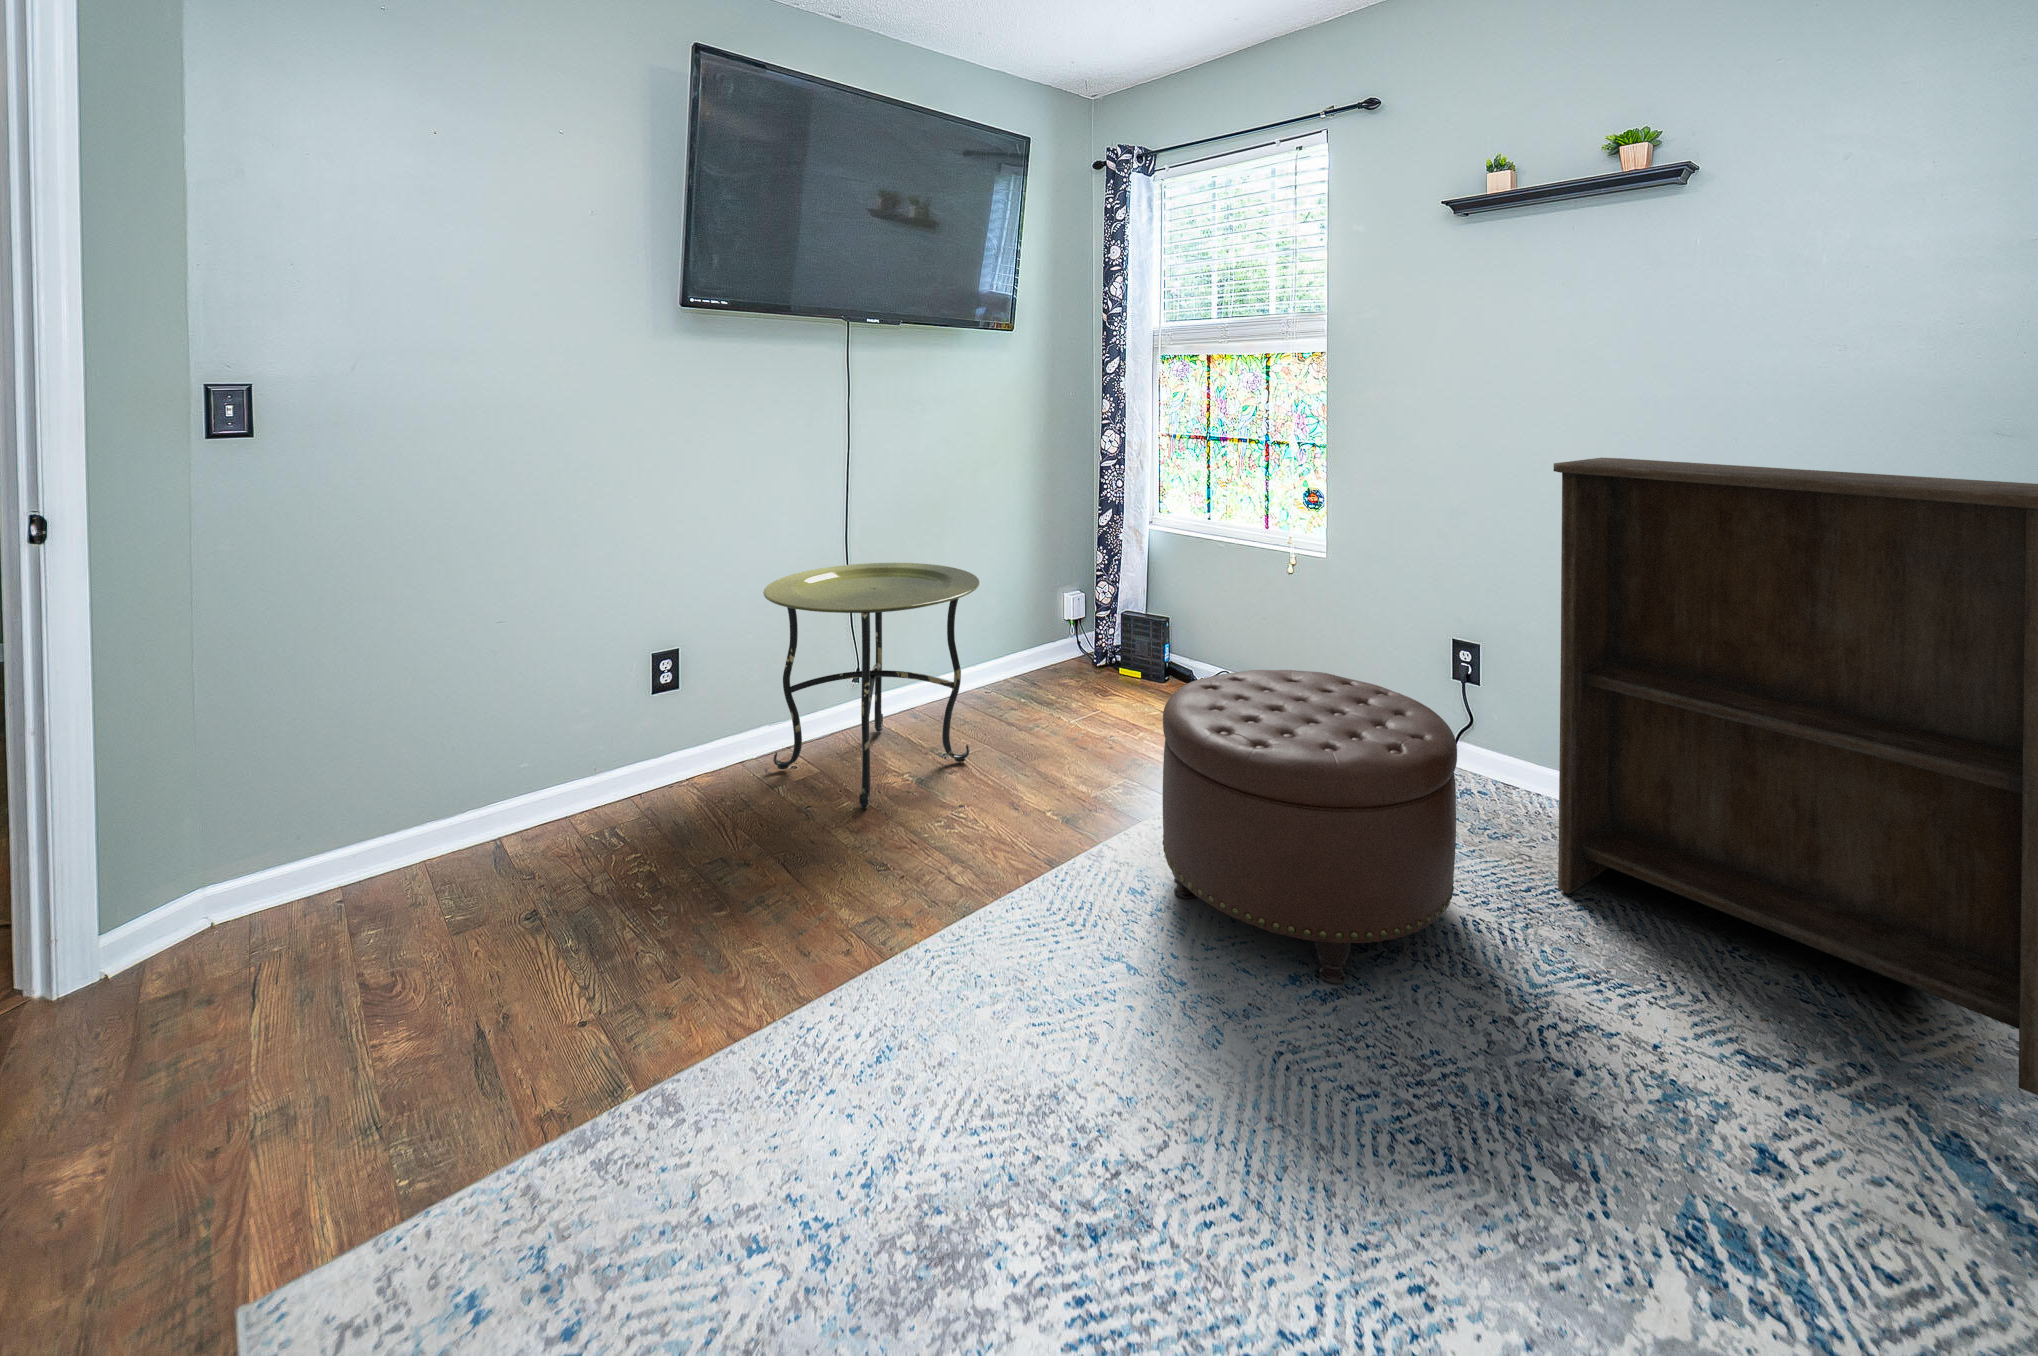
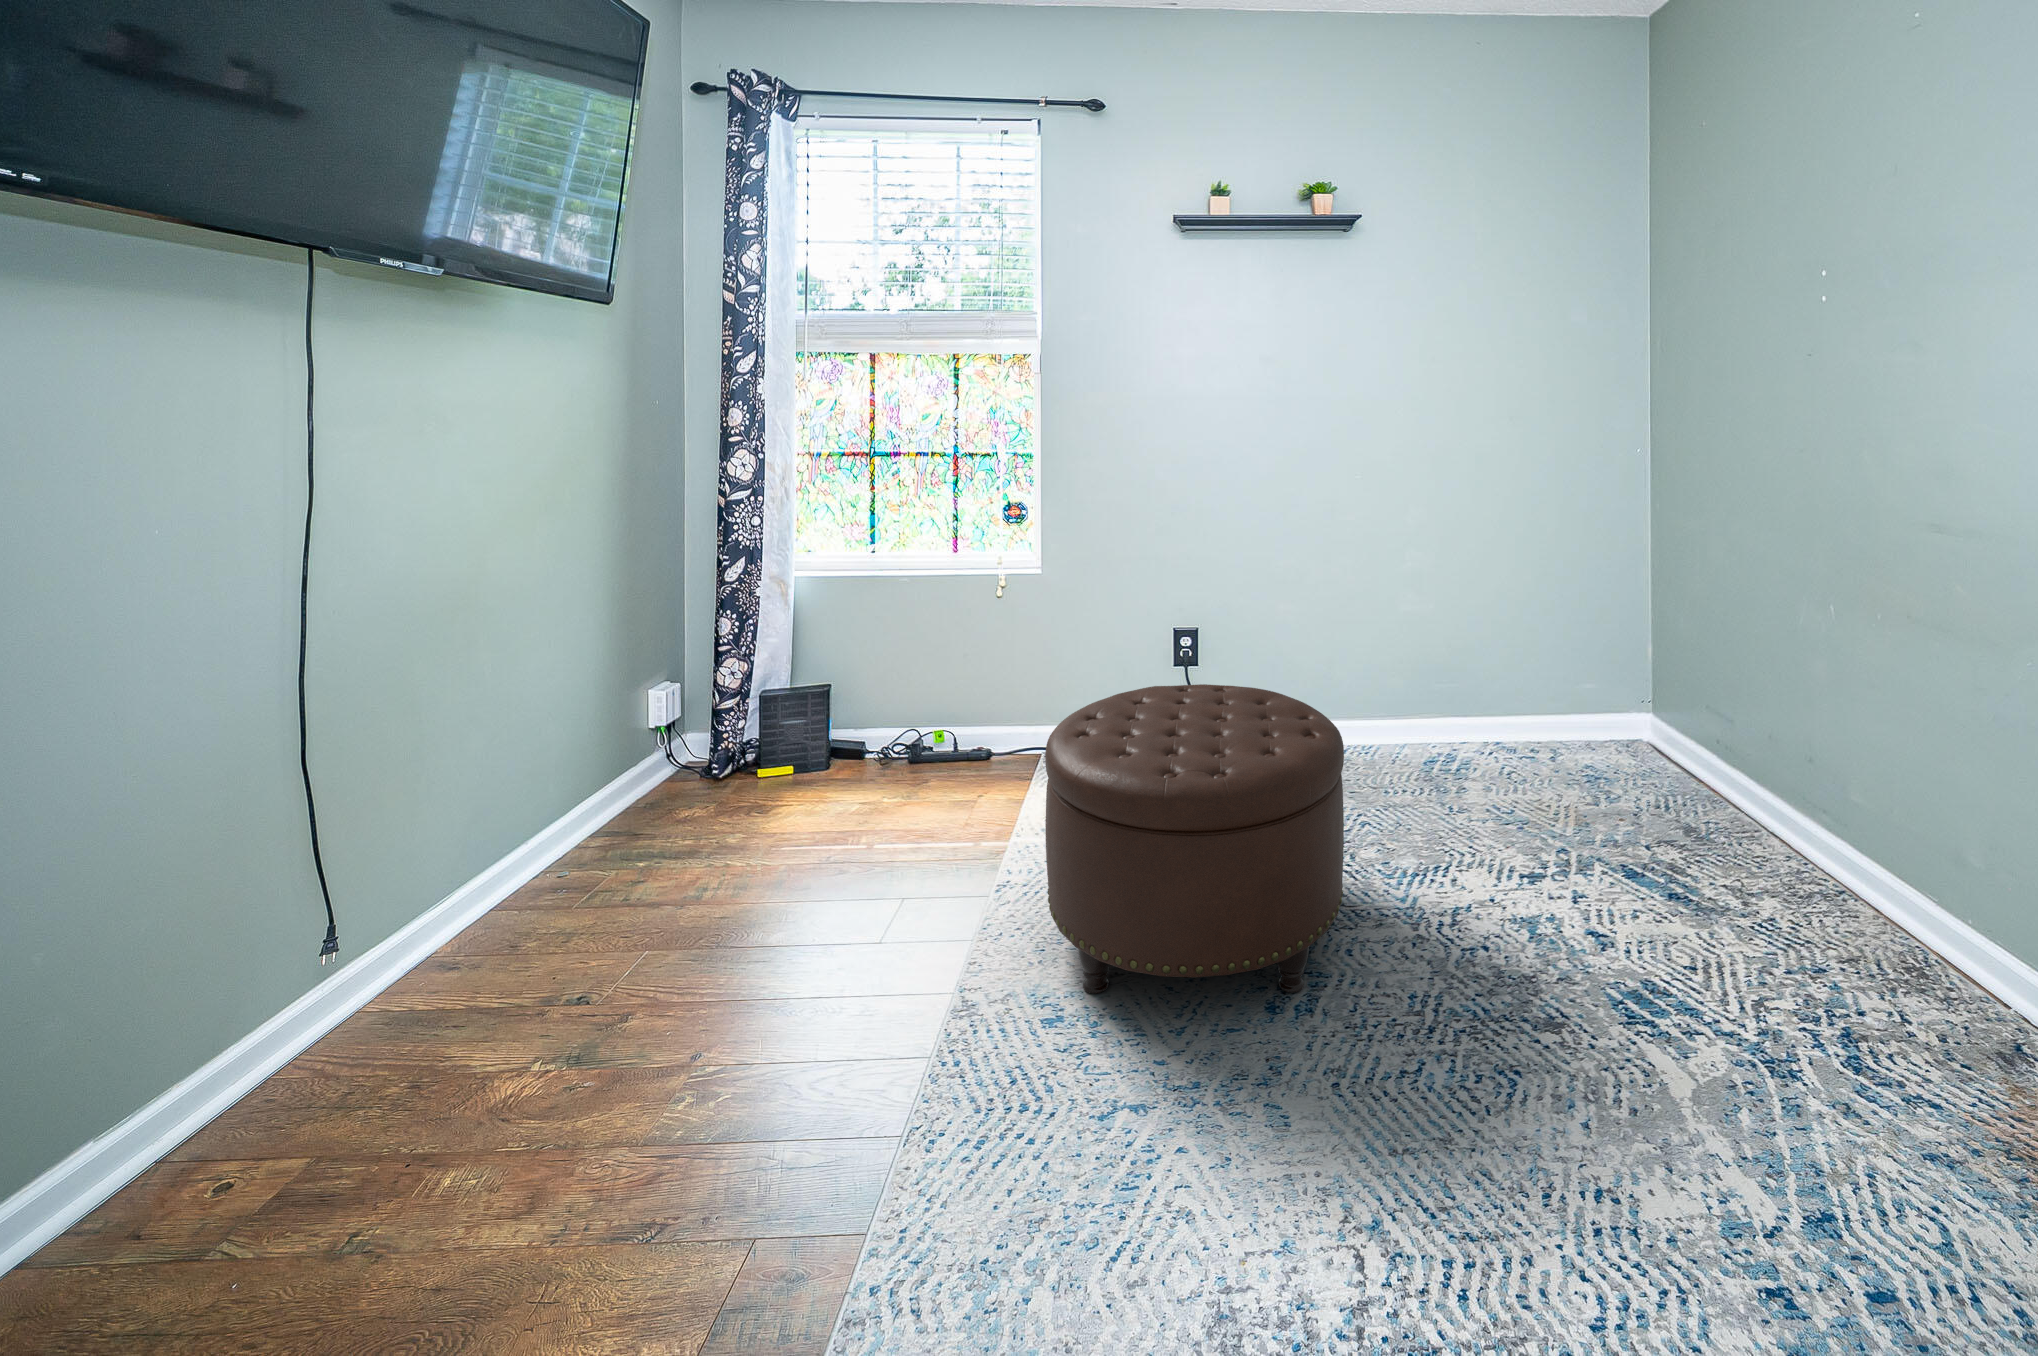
bookshelf: present [1553,458,2038,1095] -> none [1325,448,1626,827]
side table: present [763,563,979,809] -> none [169,679,677,1188]

